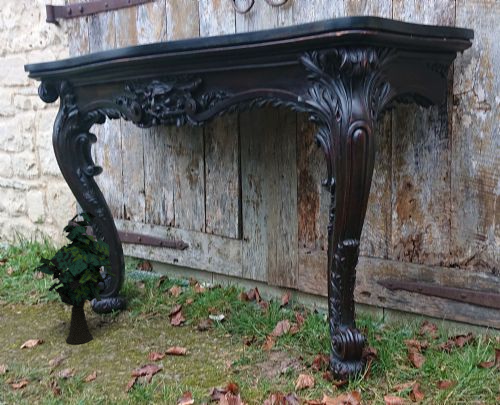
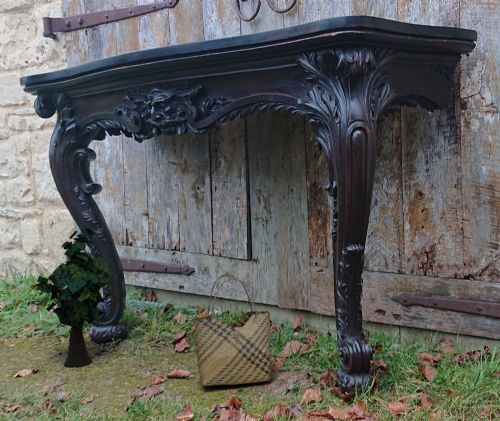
woven basket: none [191,262,267,372] -> present [192,274,272,386]

